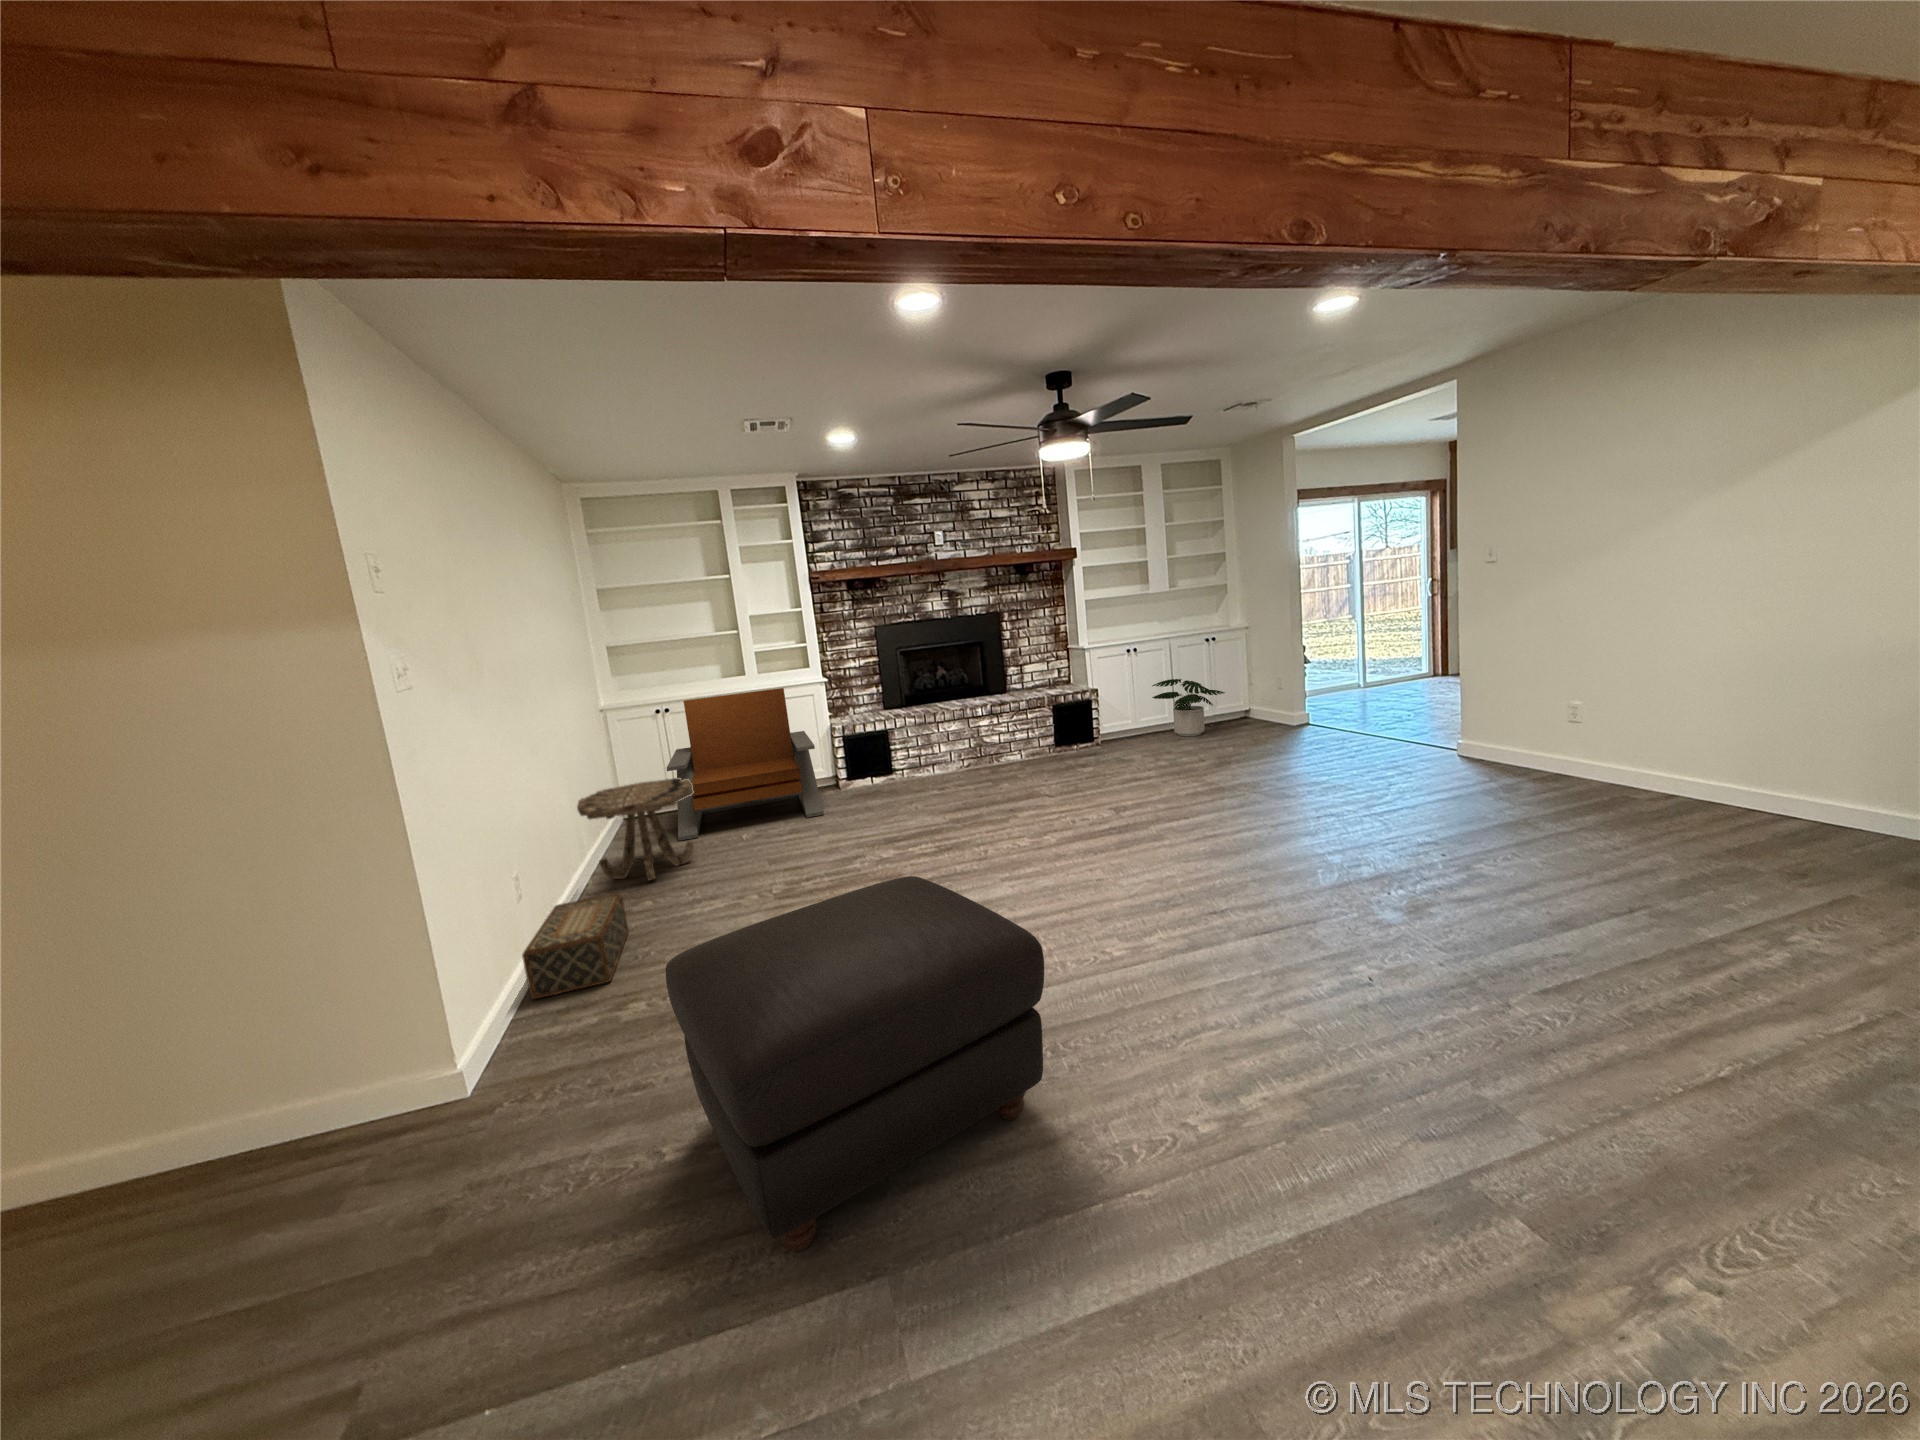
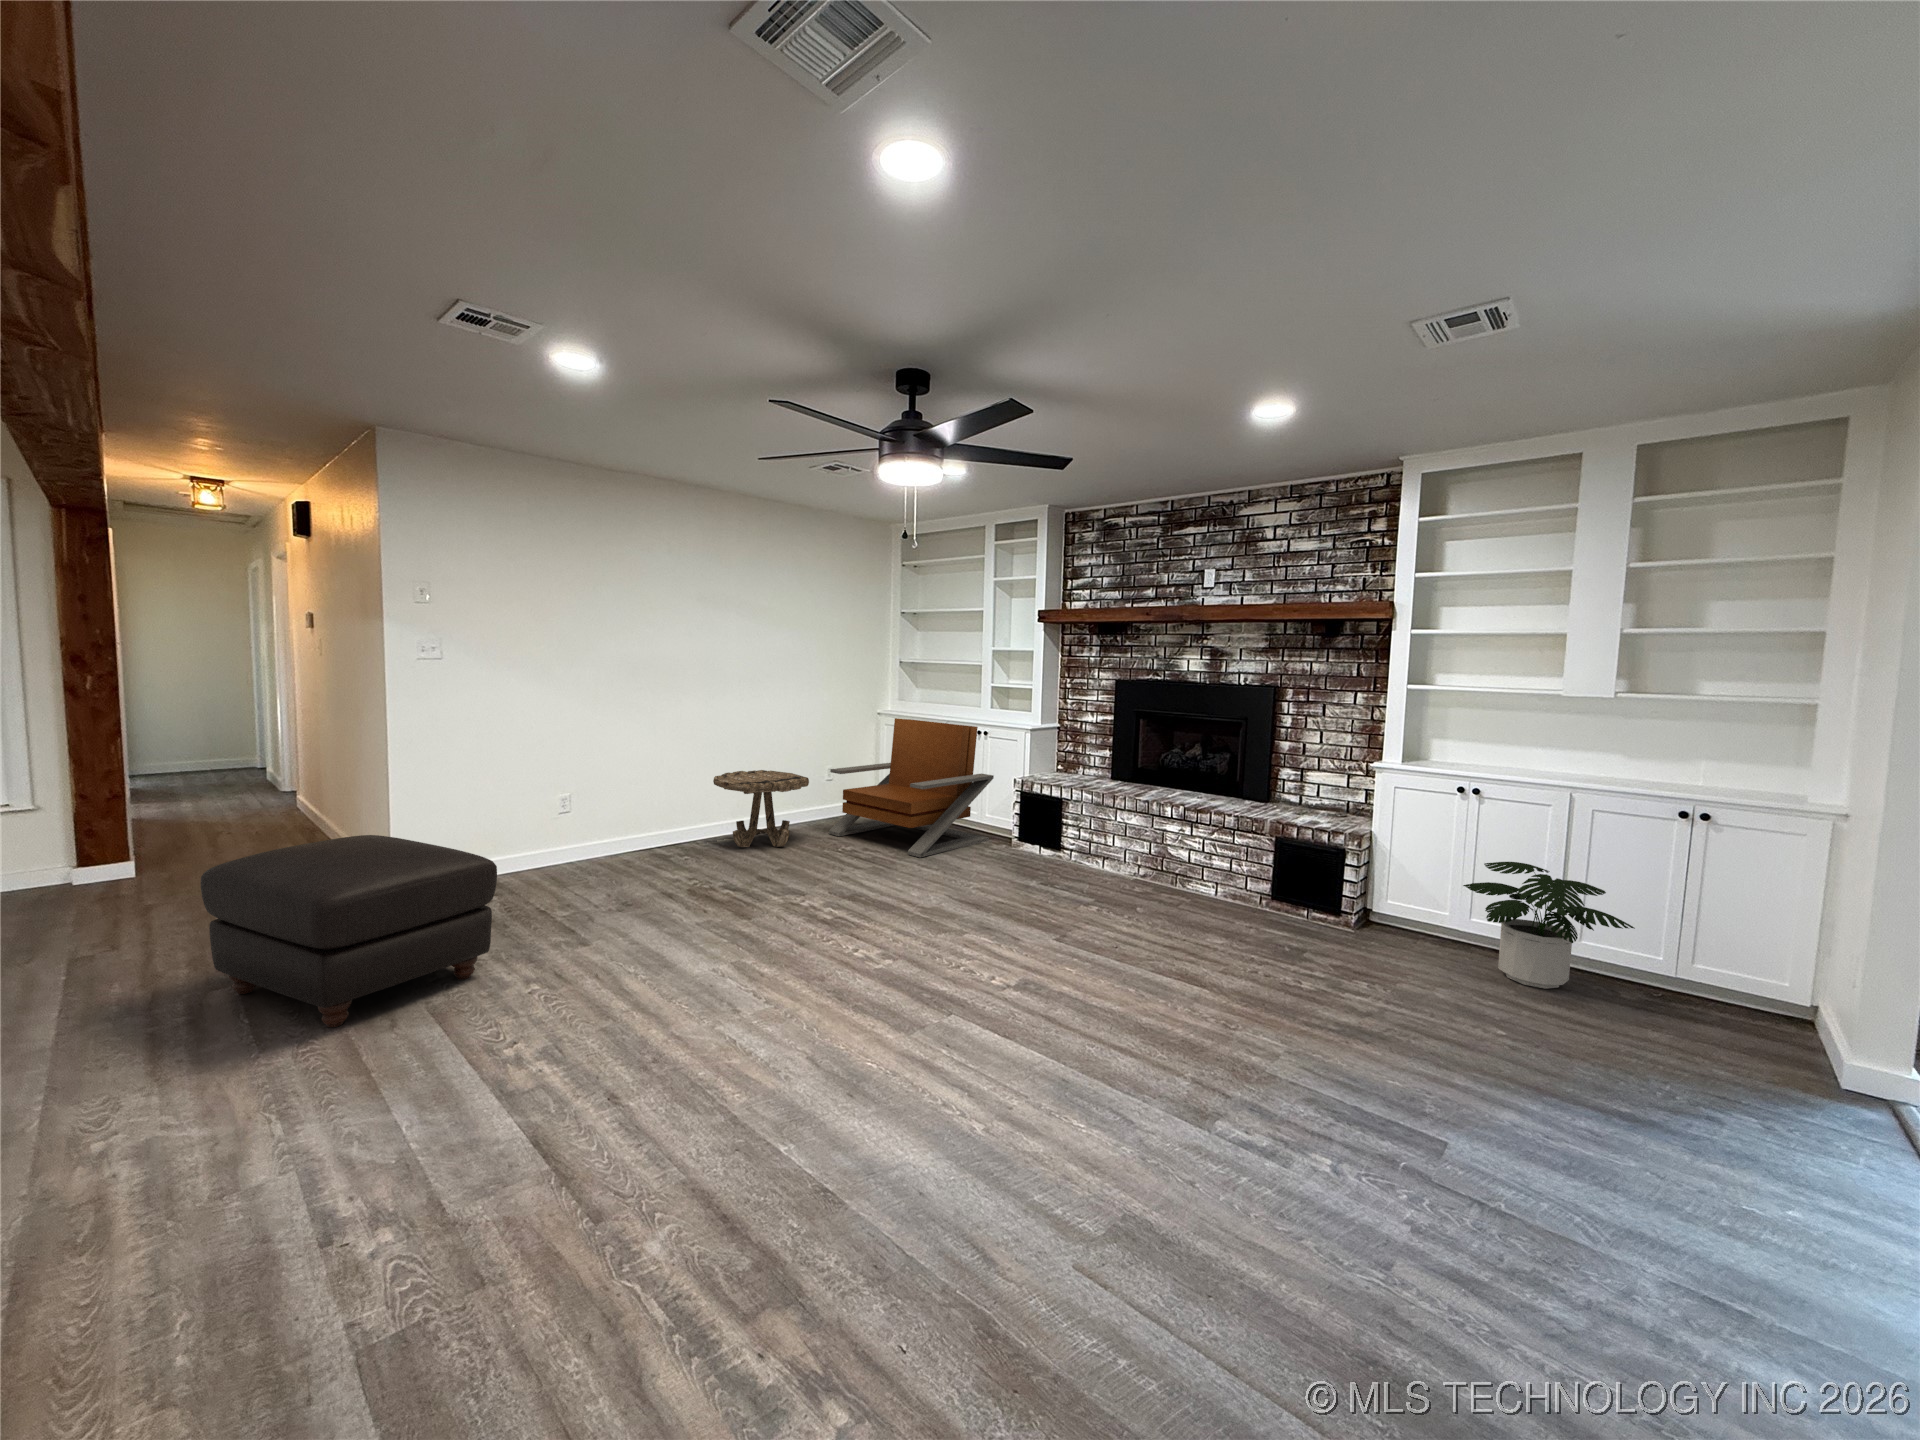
woven basket: present [522,893,629,999] -> none [549,828,649,880]

